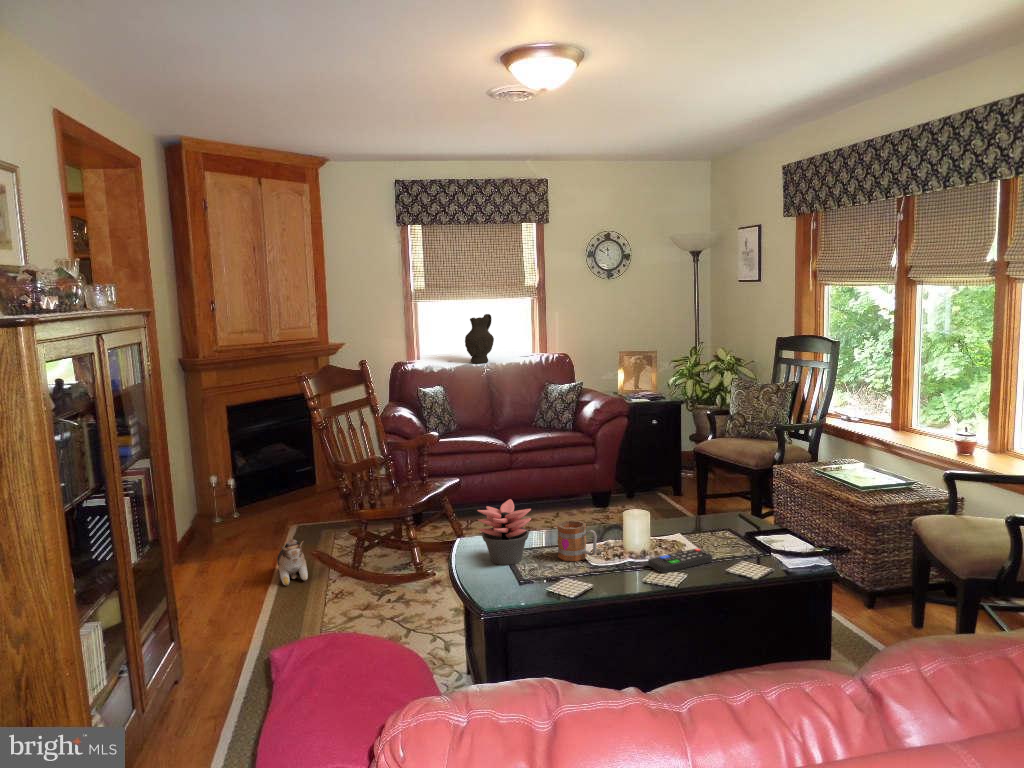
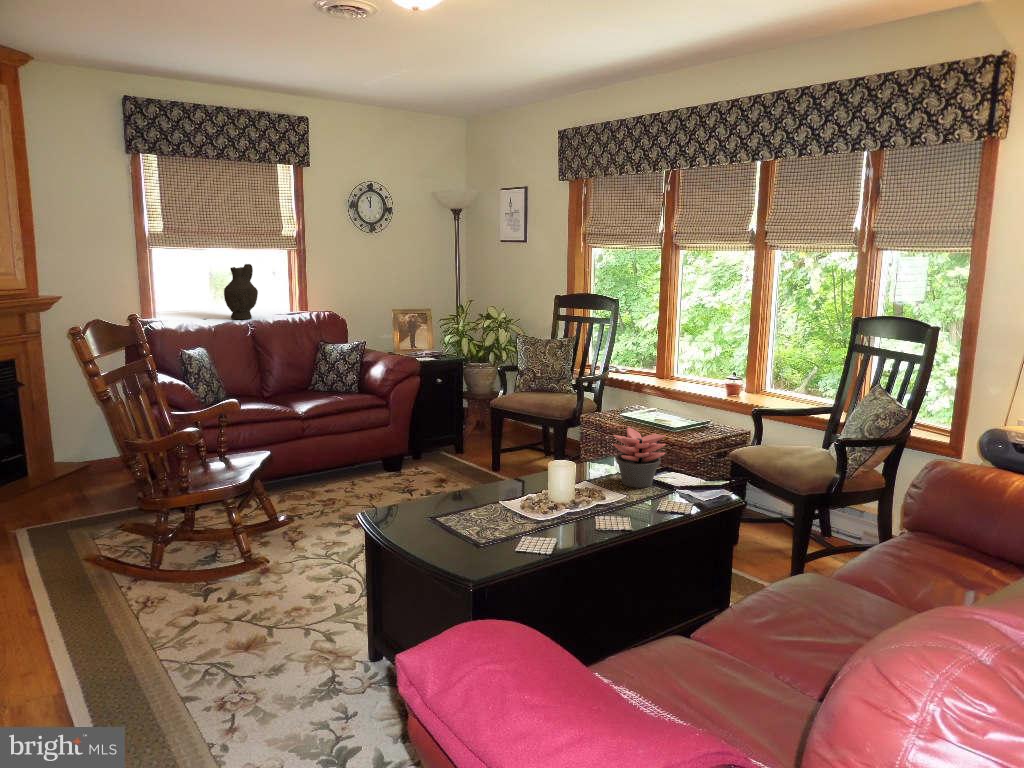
succulent plant: present [478,499,531,565] -> present [613,427,666,488]
mug: present [557,520,597,561] -> none [492,477,539,522]
plush toy: present [277,539,308,585] -> none [39,540,88,602]
remote control: present [648,549,712,573] -> none [594,494,647,522]

